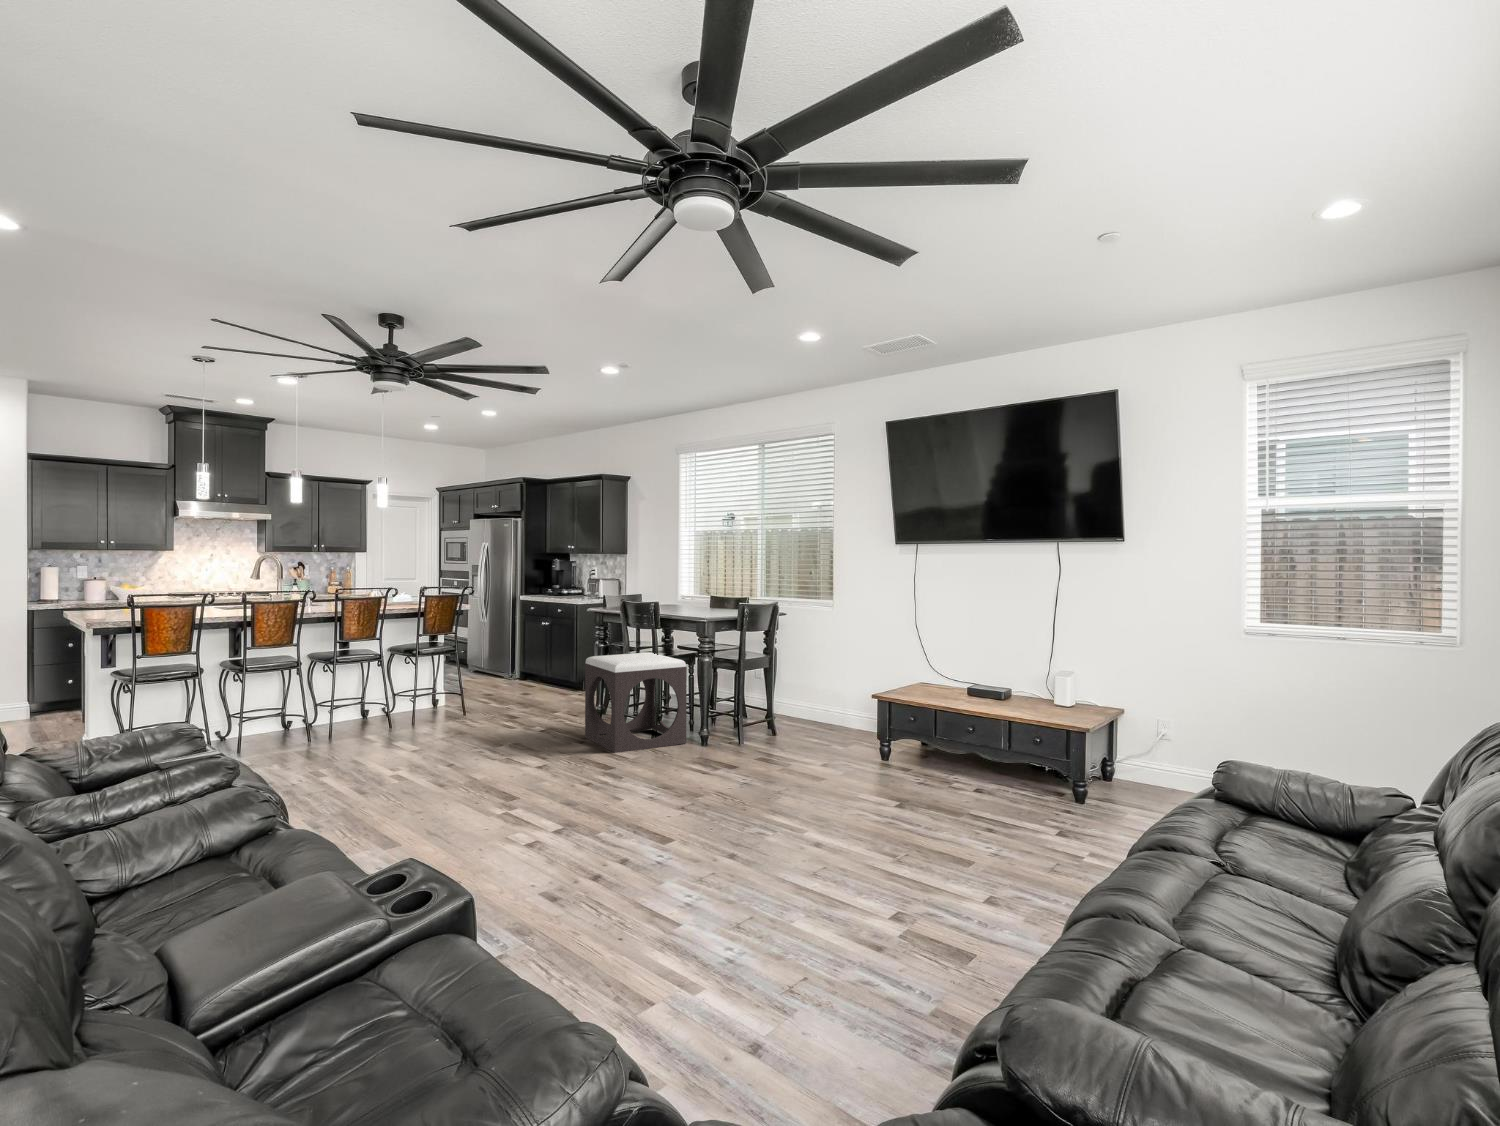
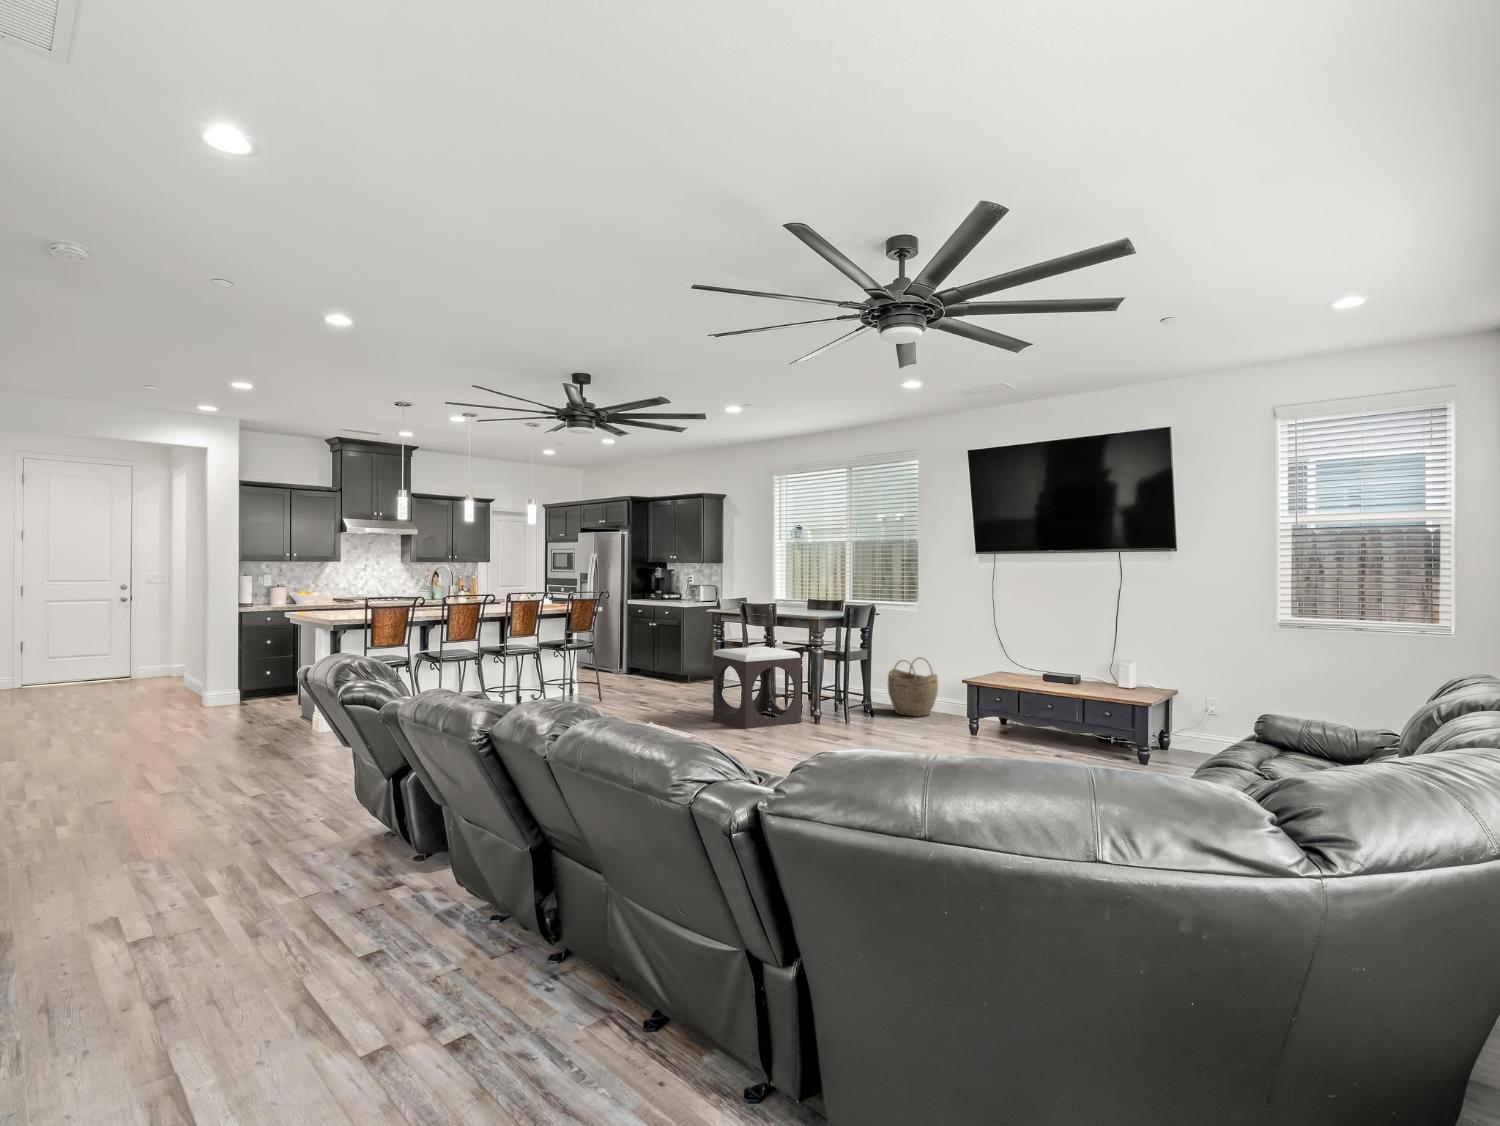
woven basket: none [795,665,853,735] -> present [888,657,938,717]

